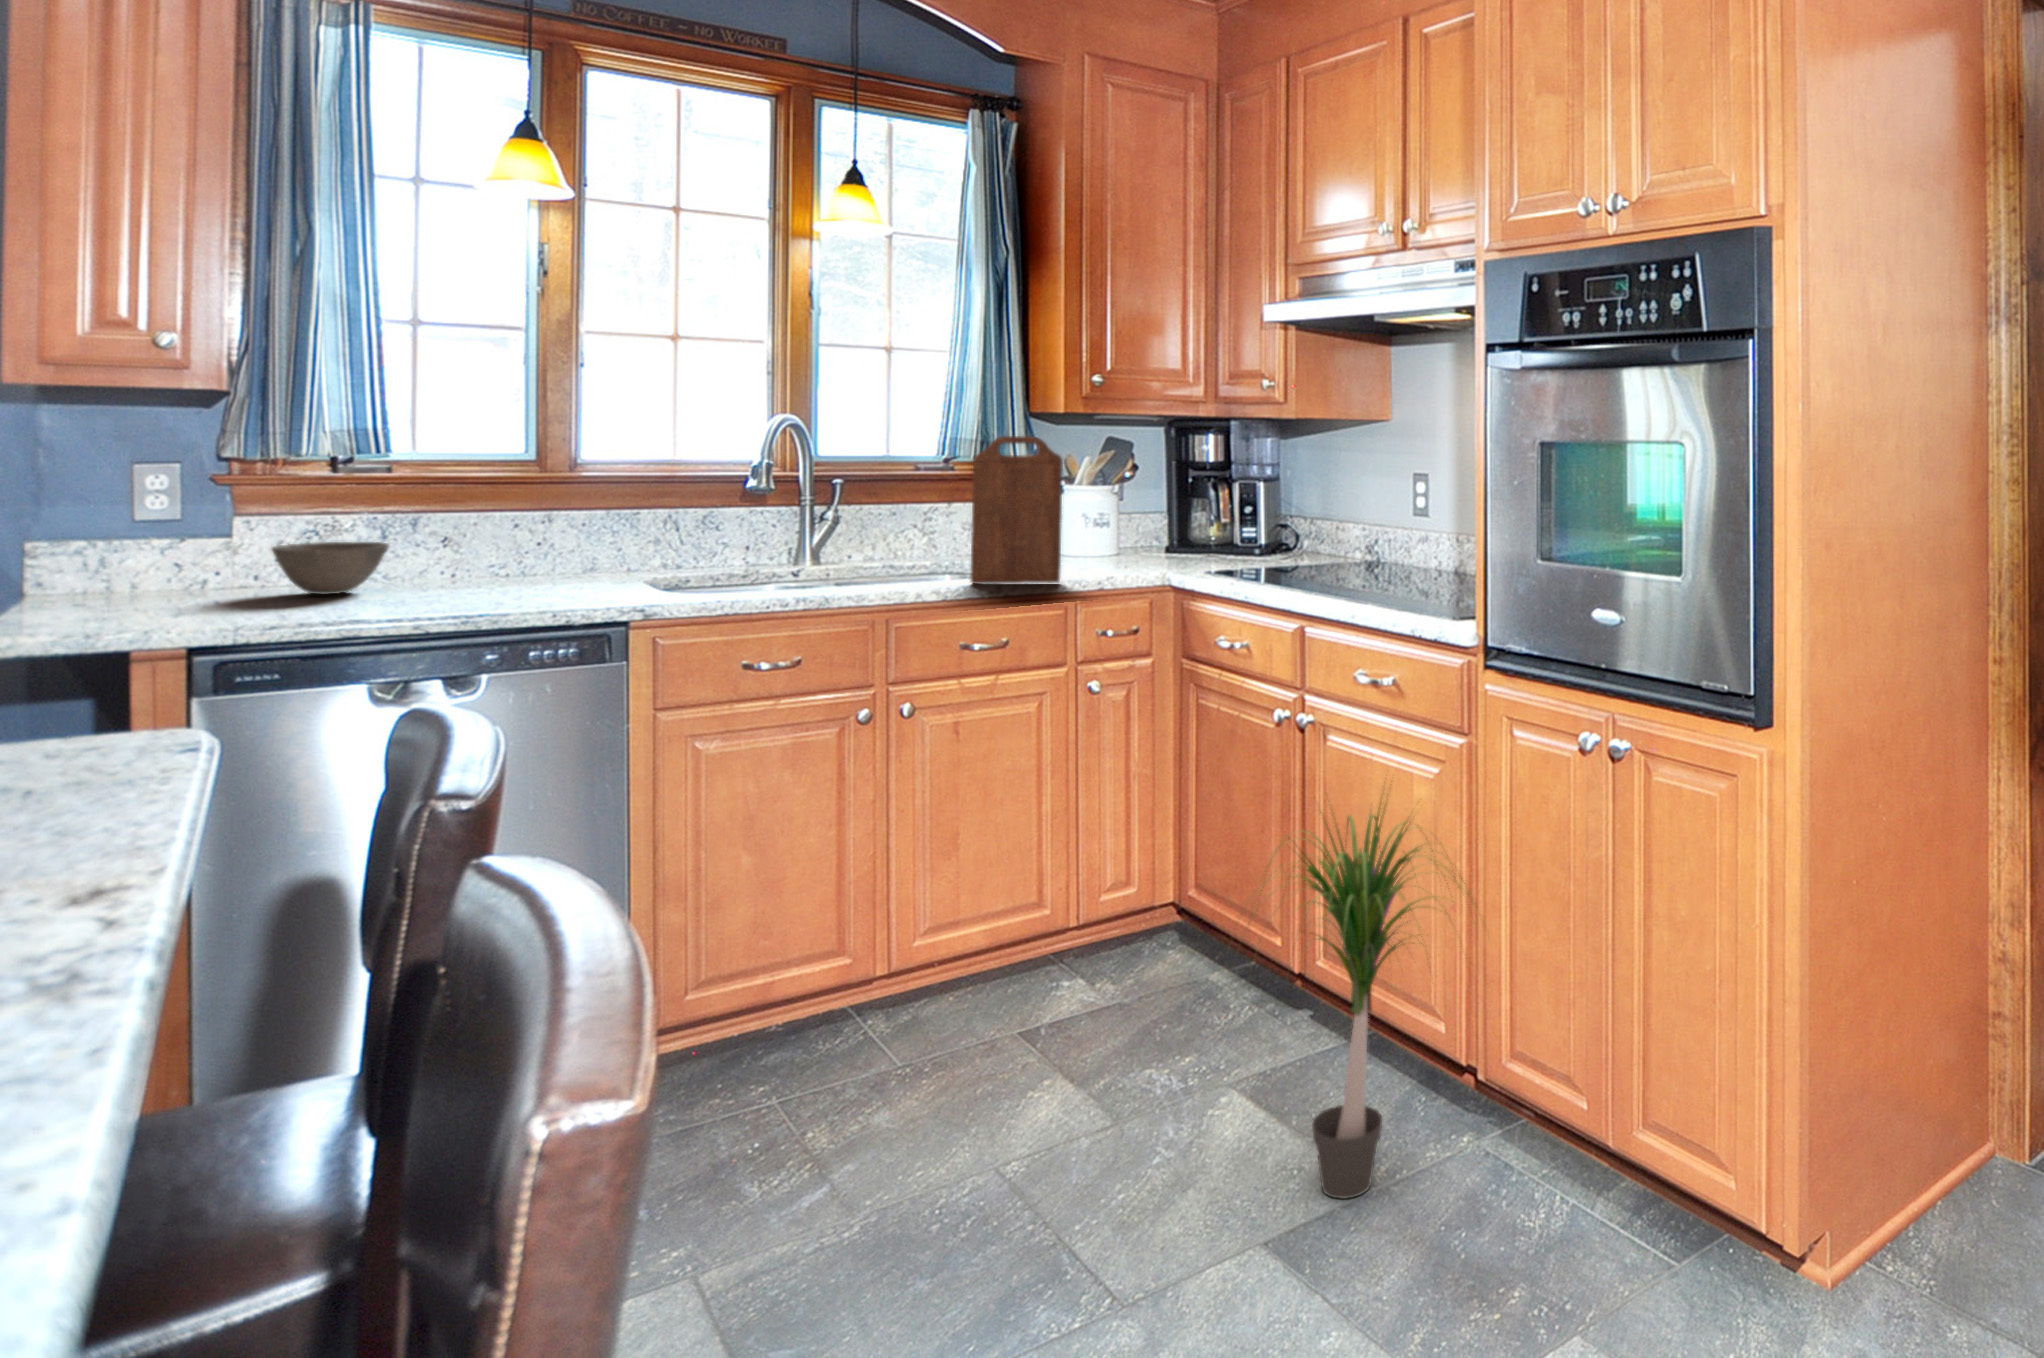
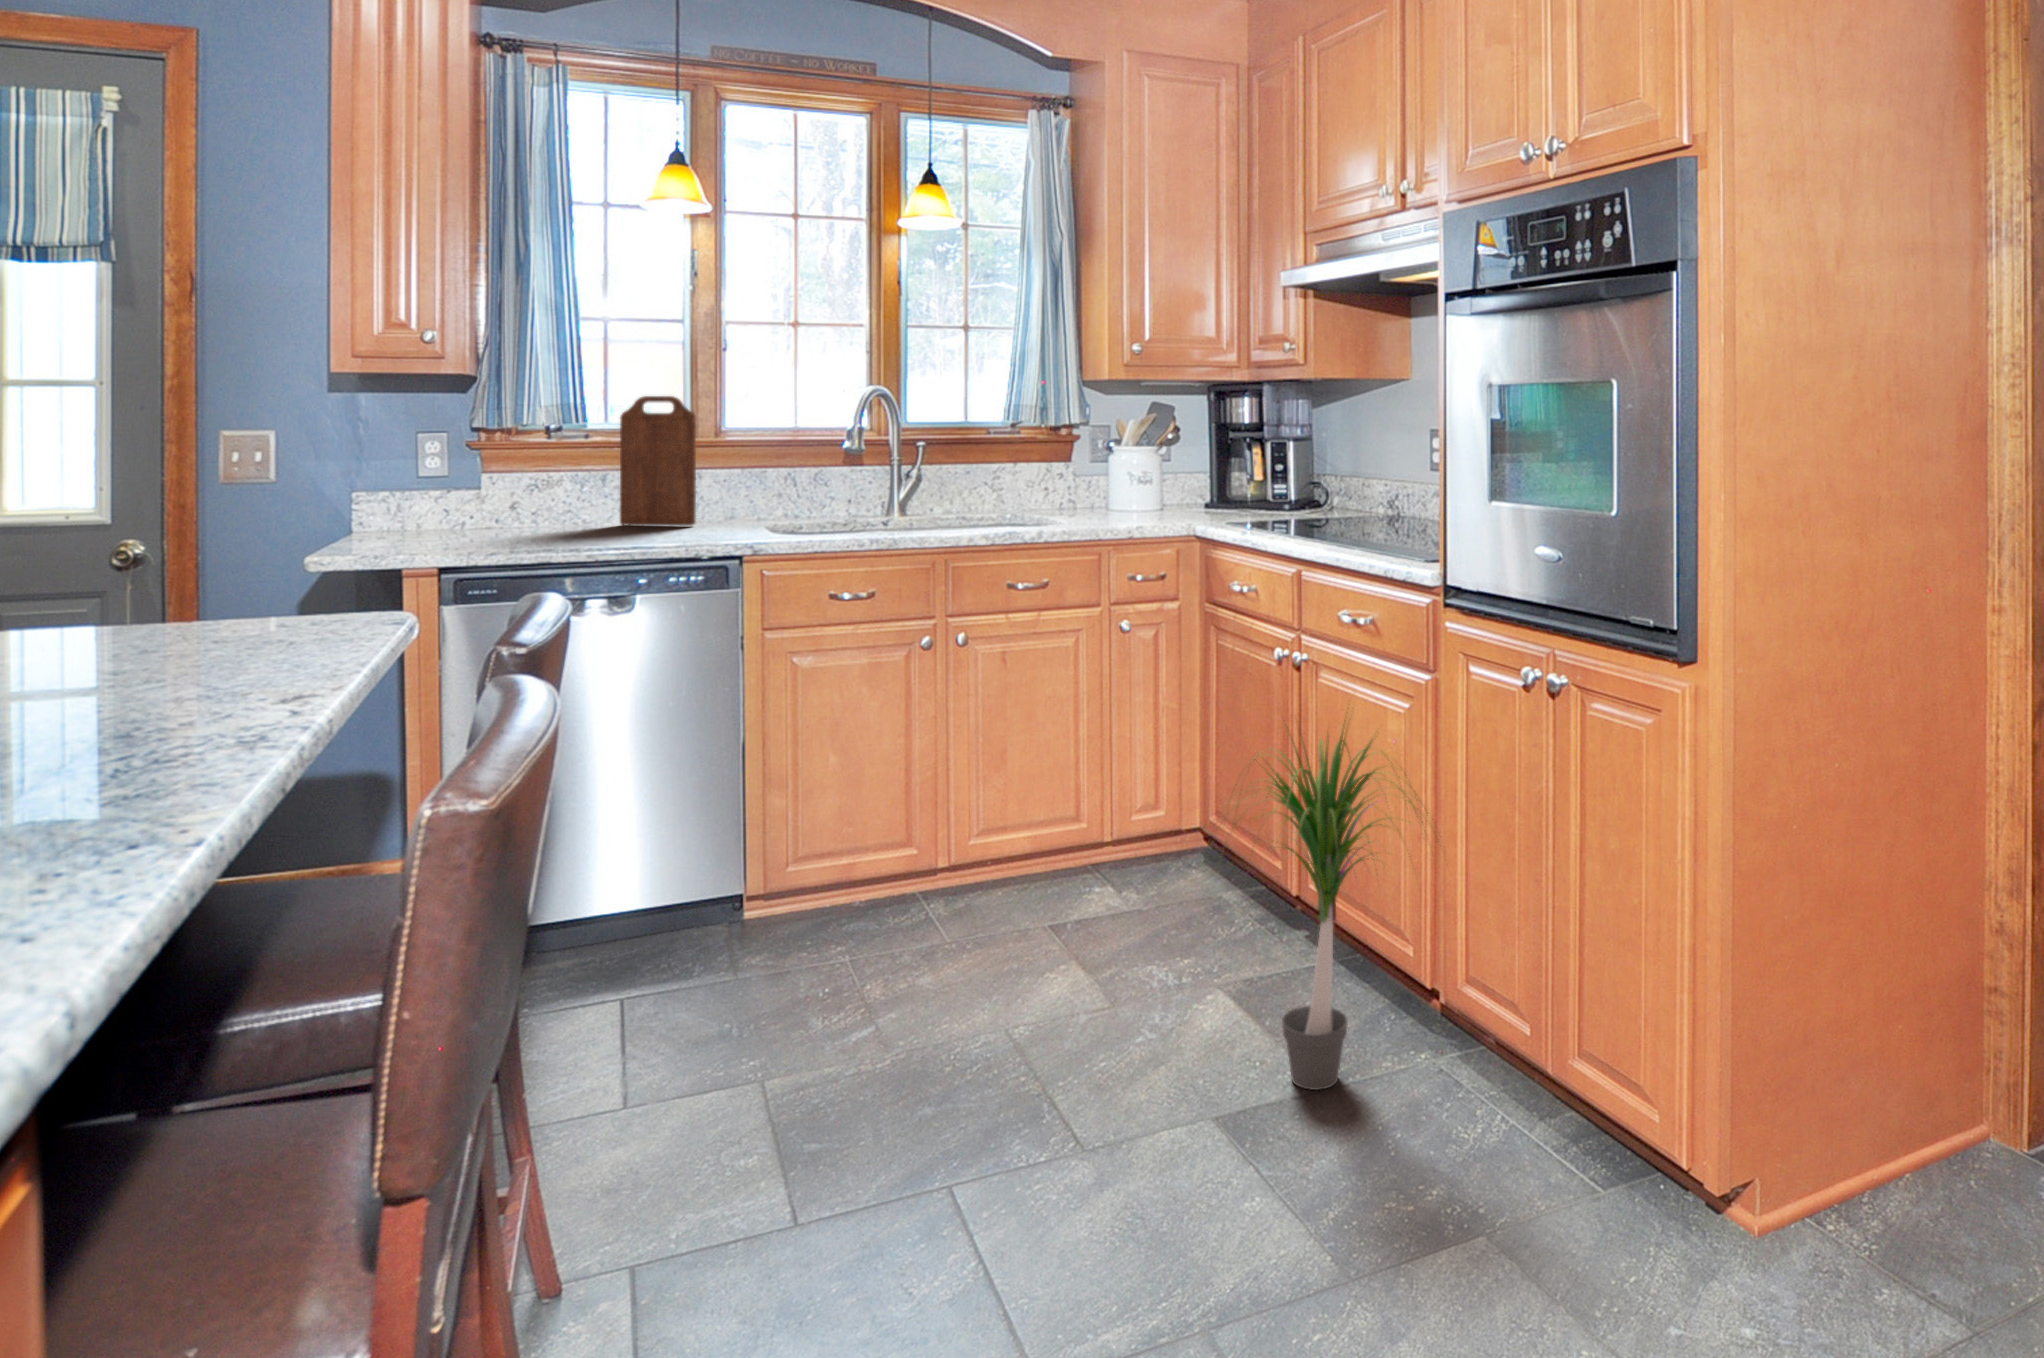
cutting board: present [970,436,1063,584] -> present [620,396,696,526]
bowl: present [272,542,389,594] -> none [507,488,587,528]

